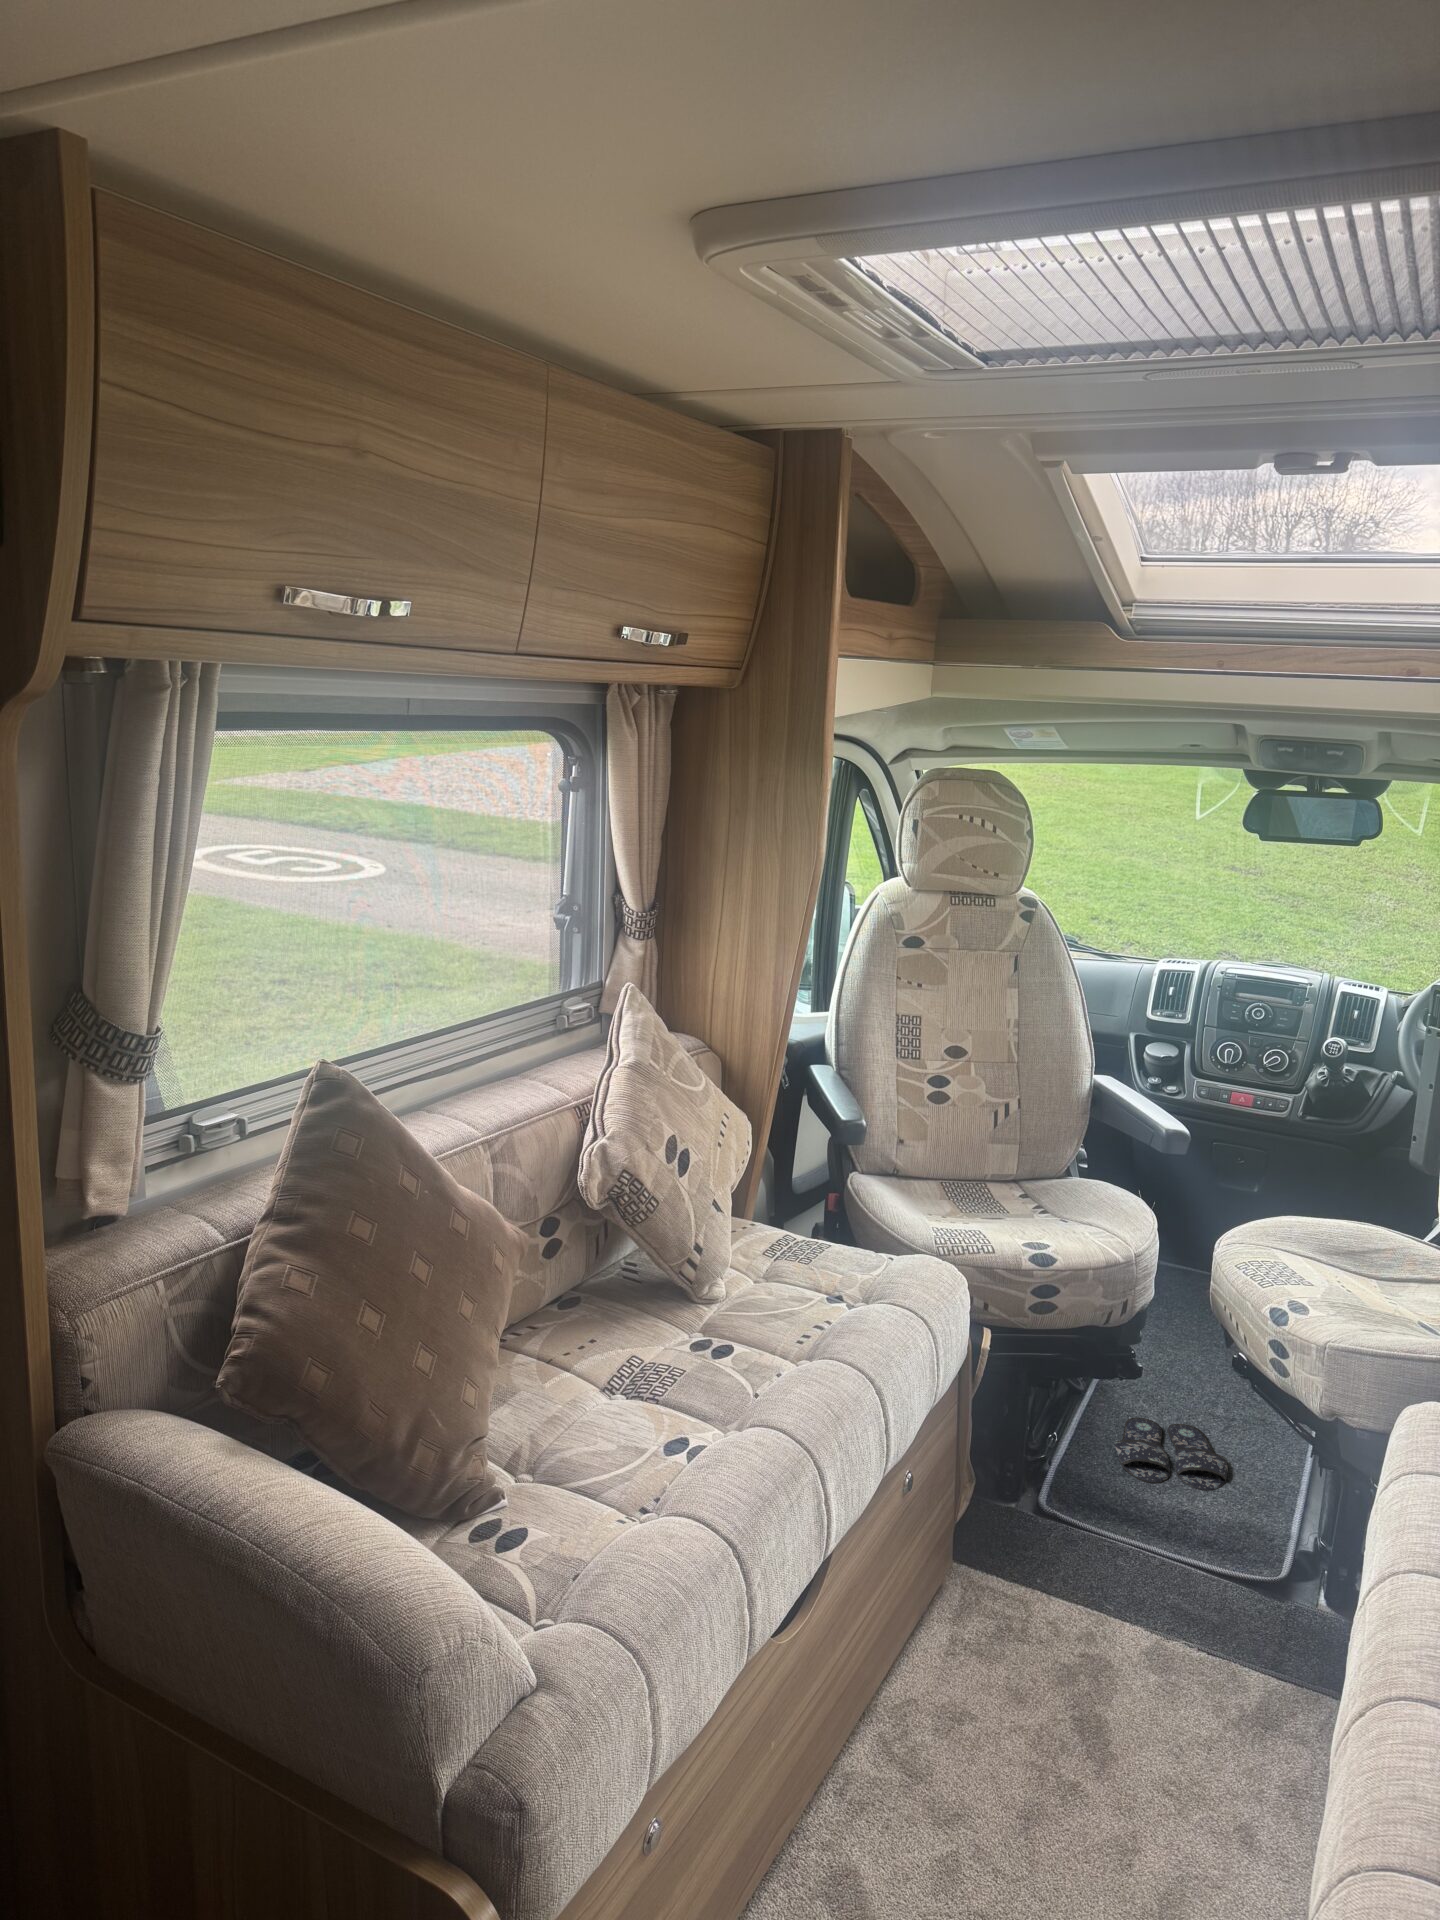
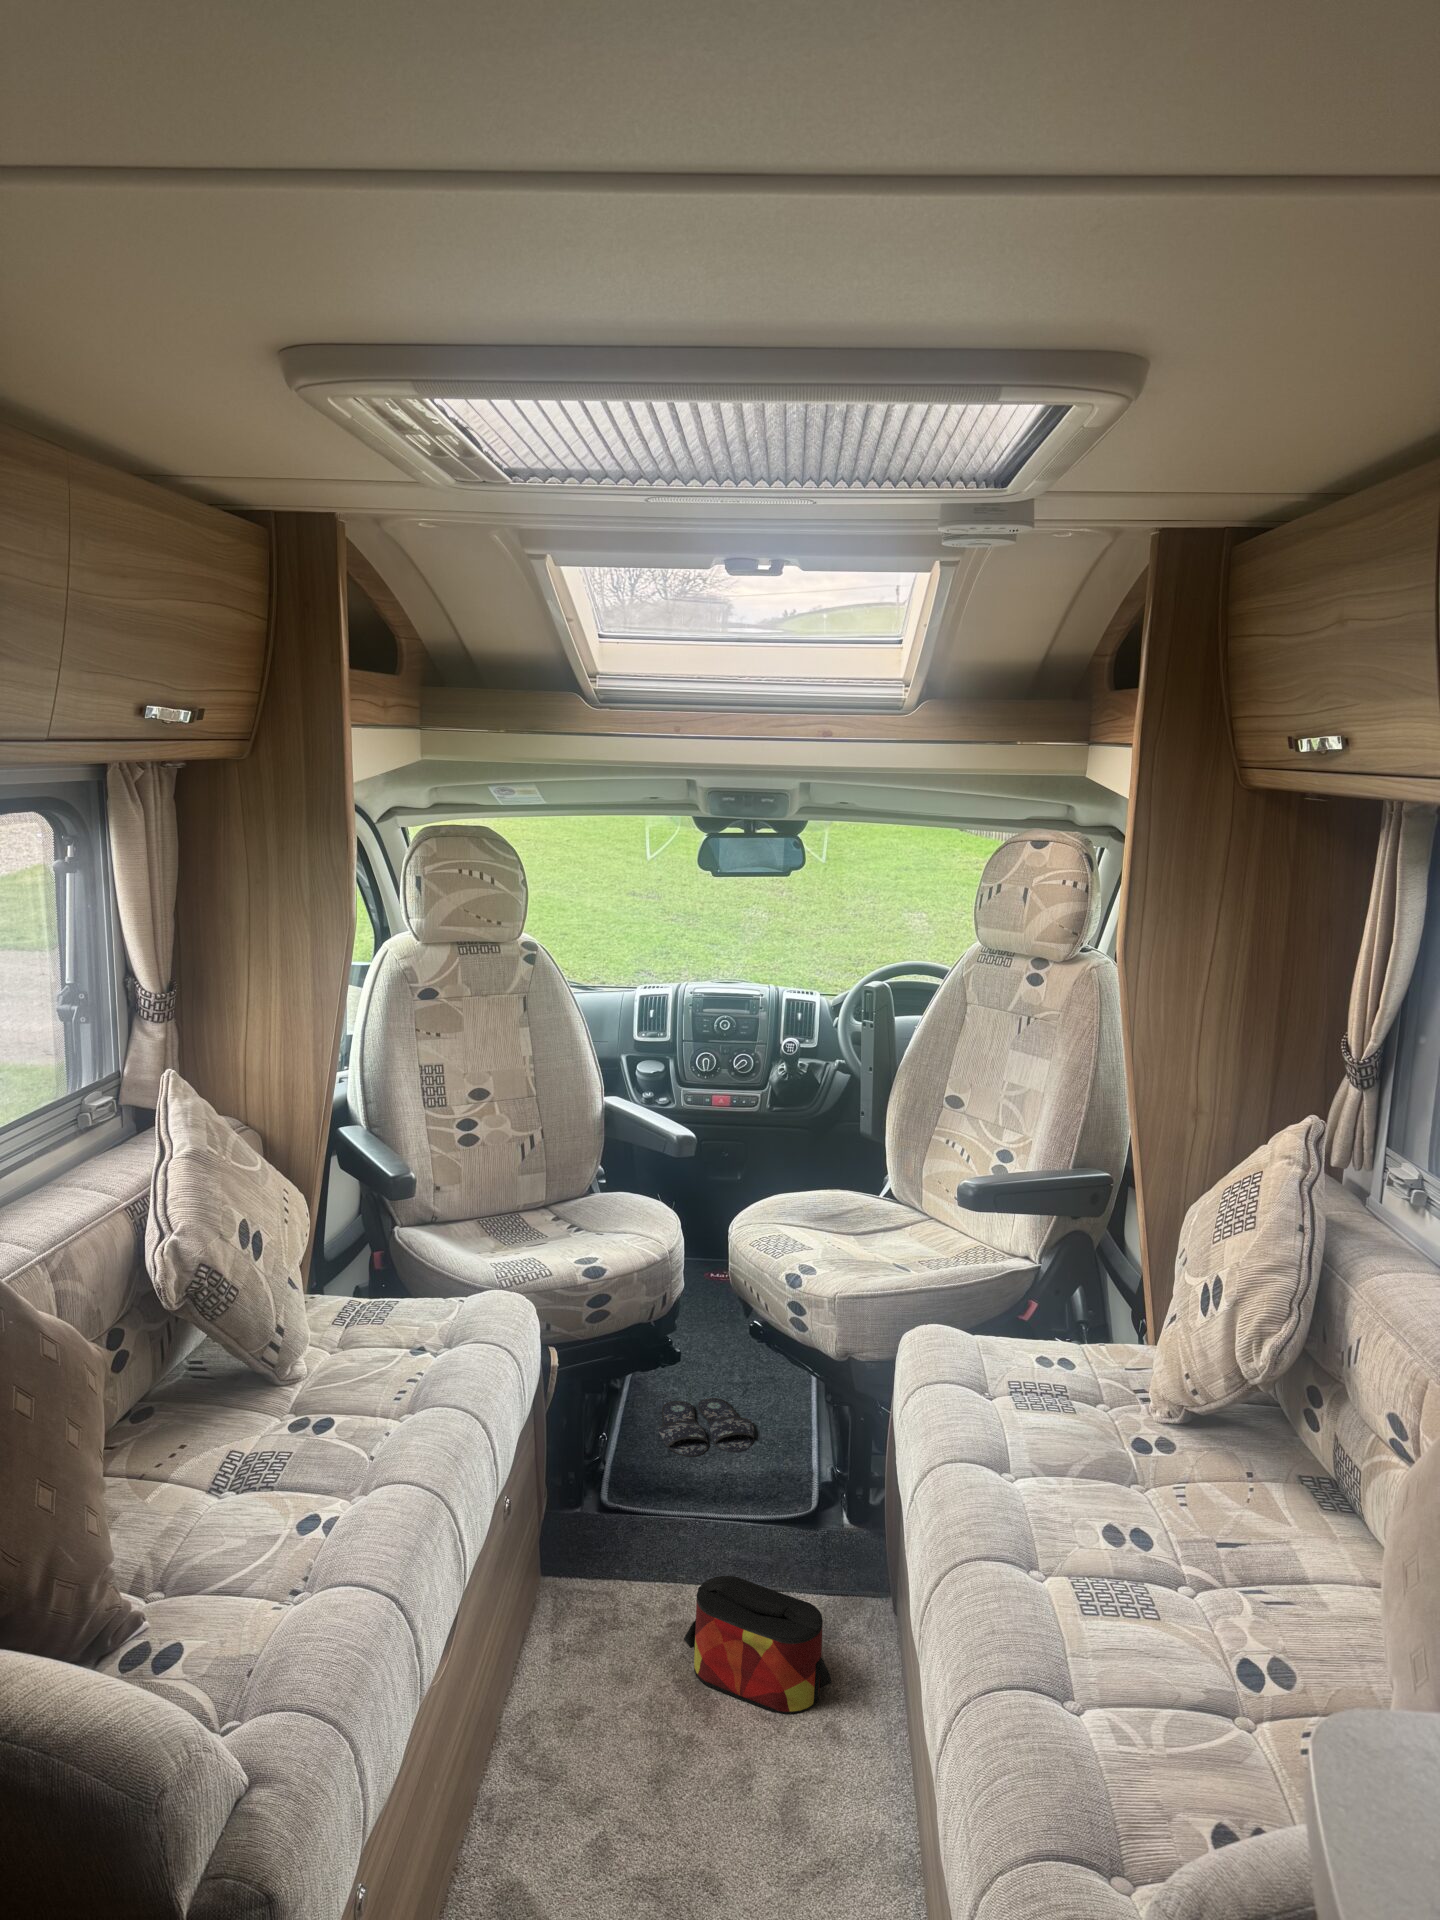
bag: none [1088,1620,1254,1805] -> present [684,1576,831,1715]

